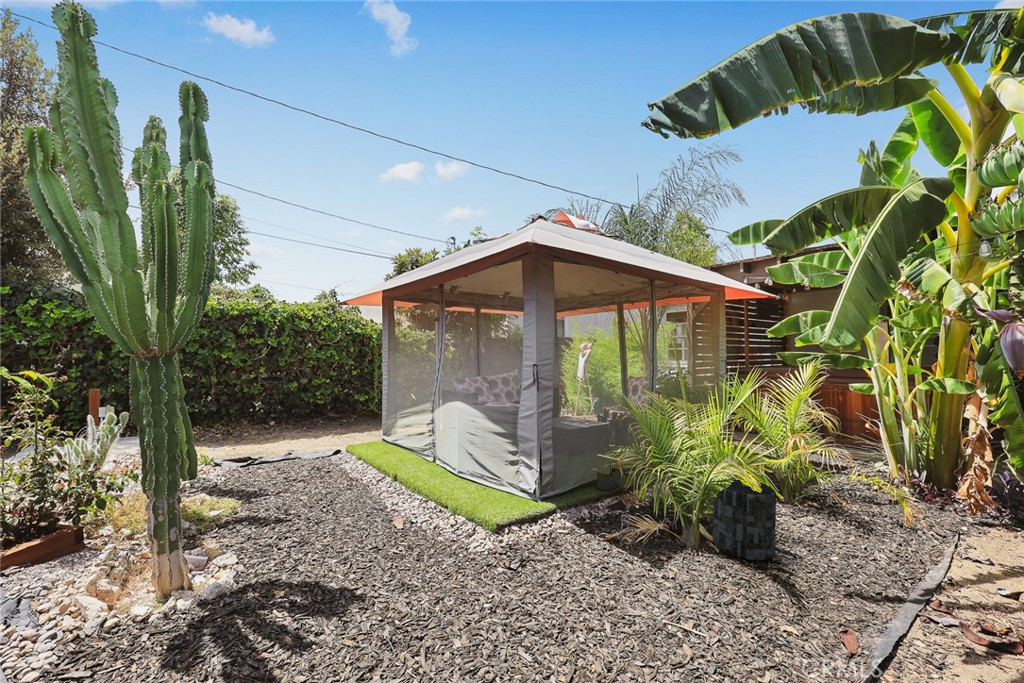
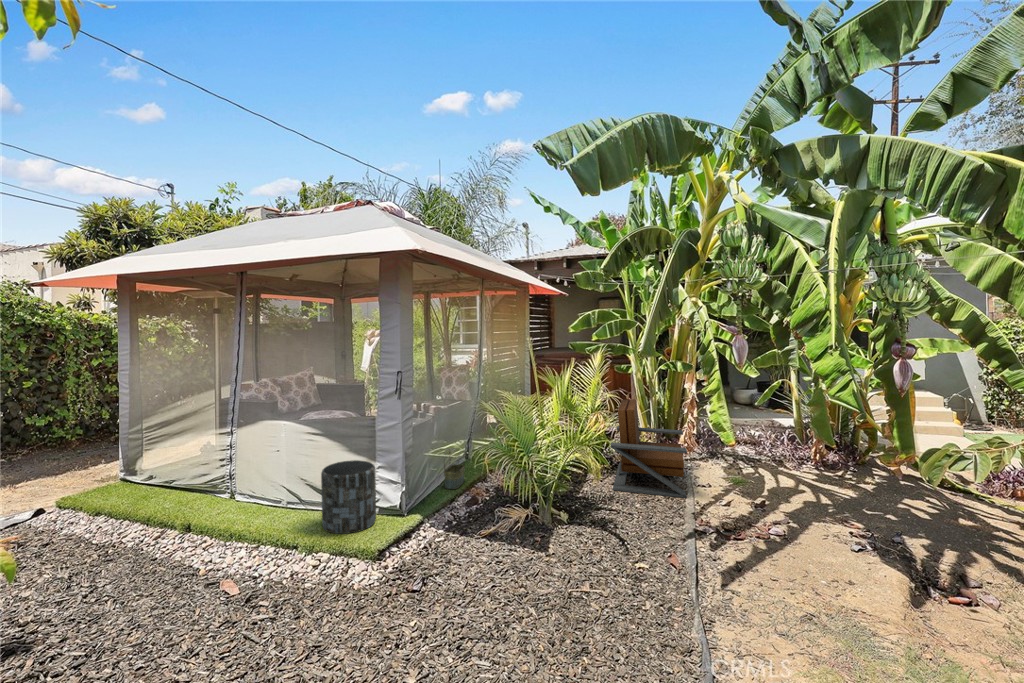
lounge chair: none [788,424,918,563] -> present [611,399,687,498]
side table: present [713,480,776,560] -> present [321,460,376,534]

